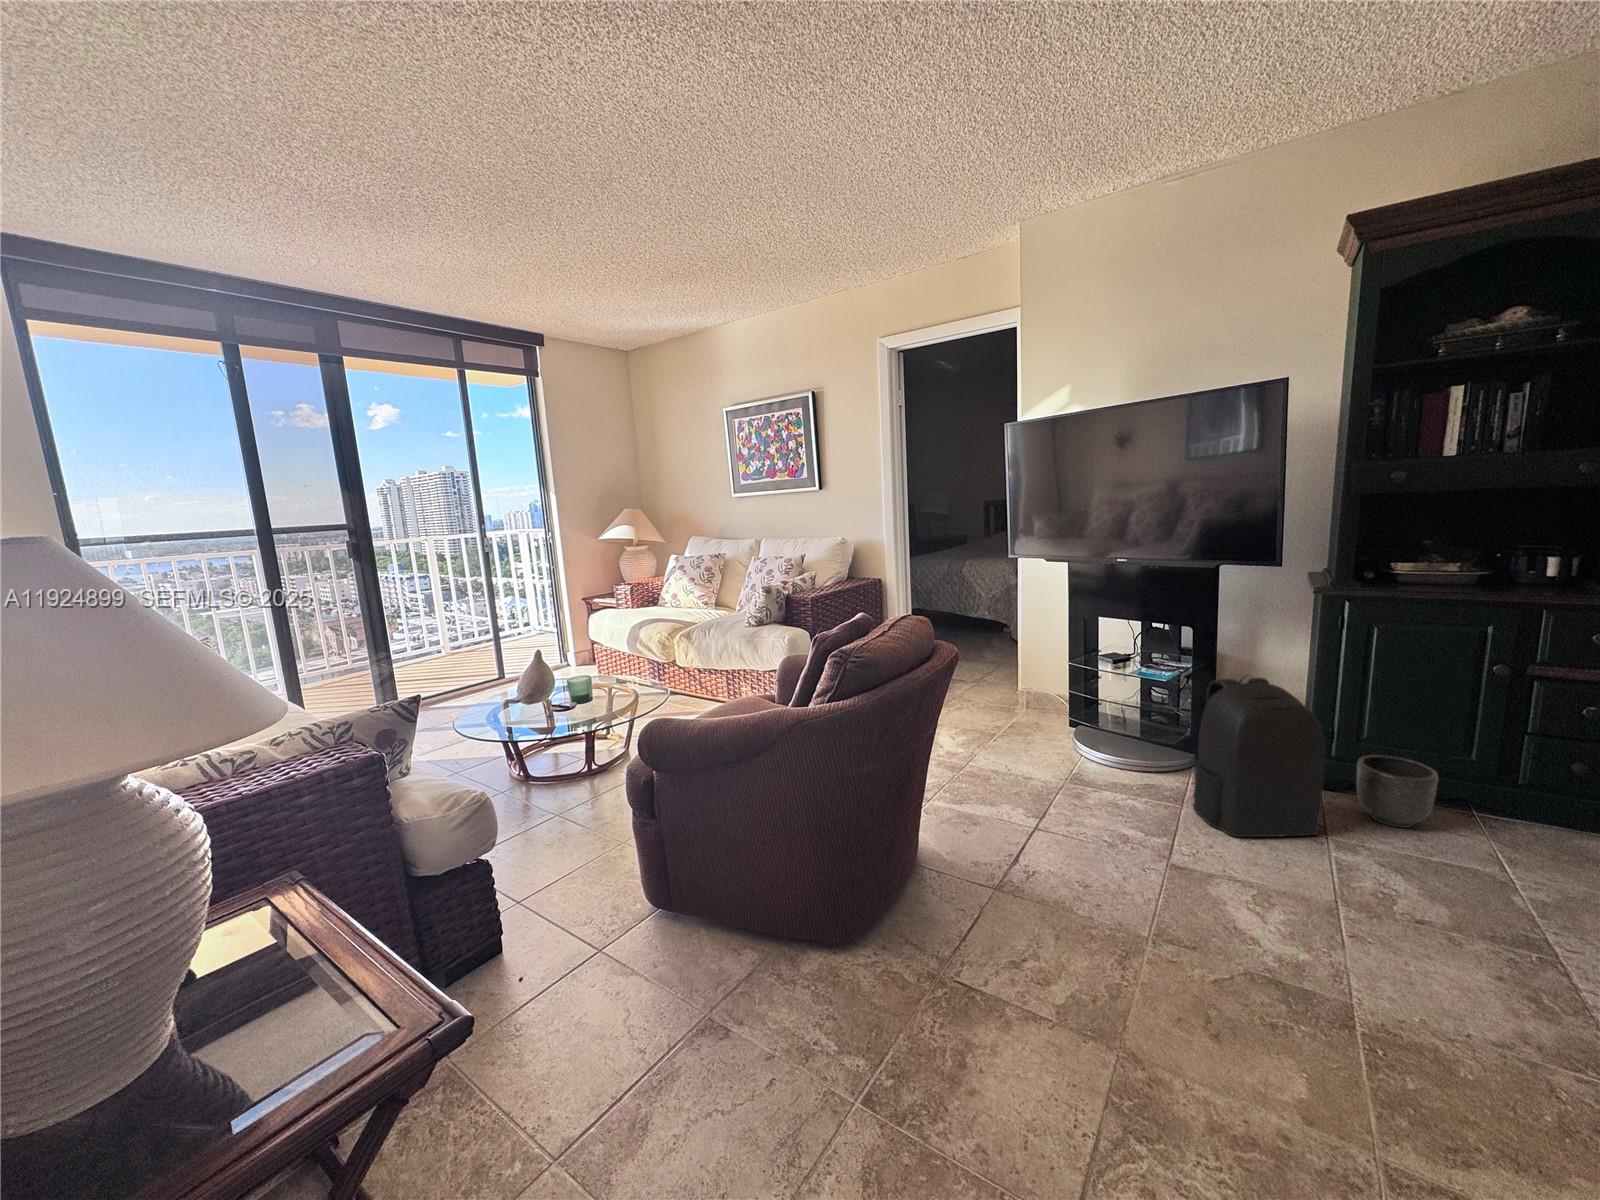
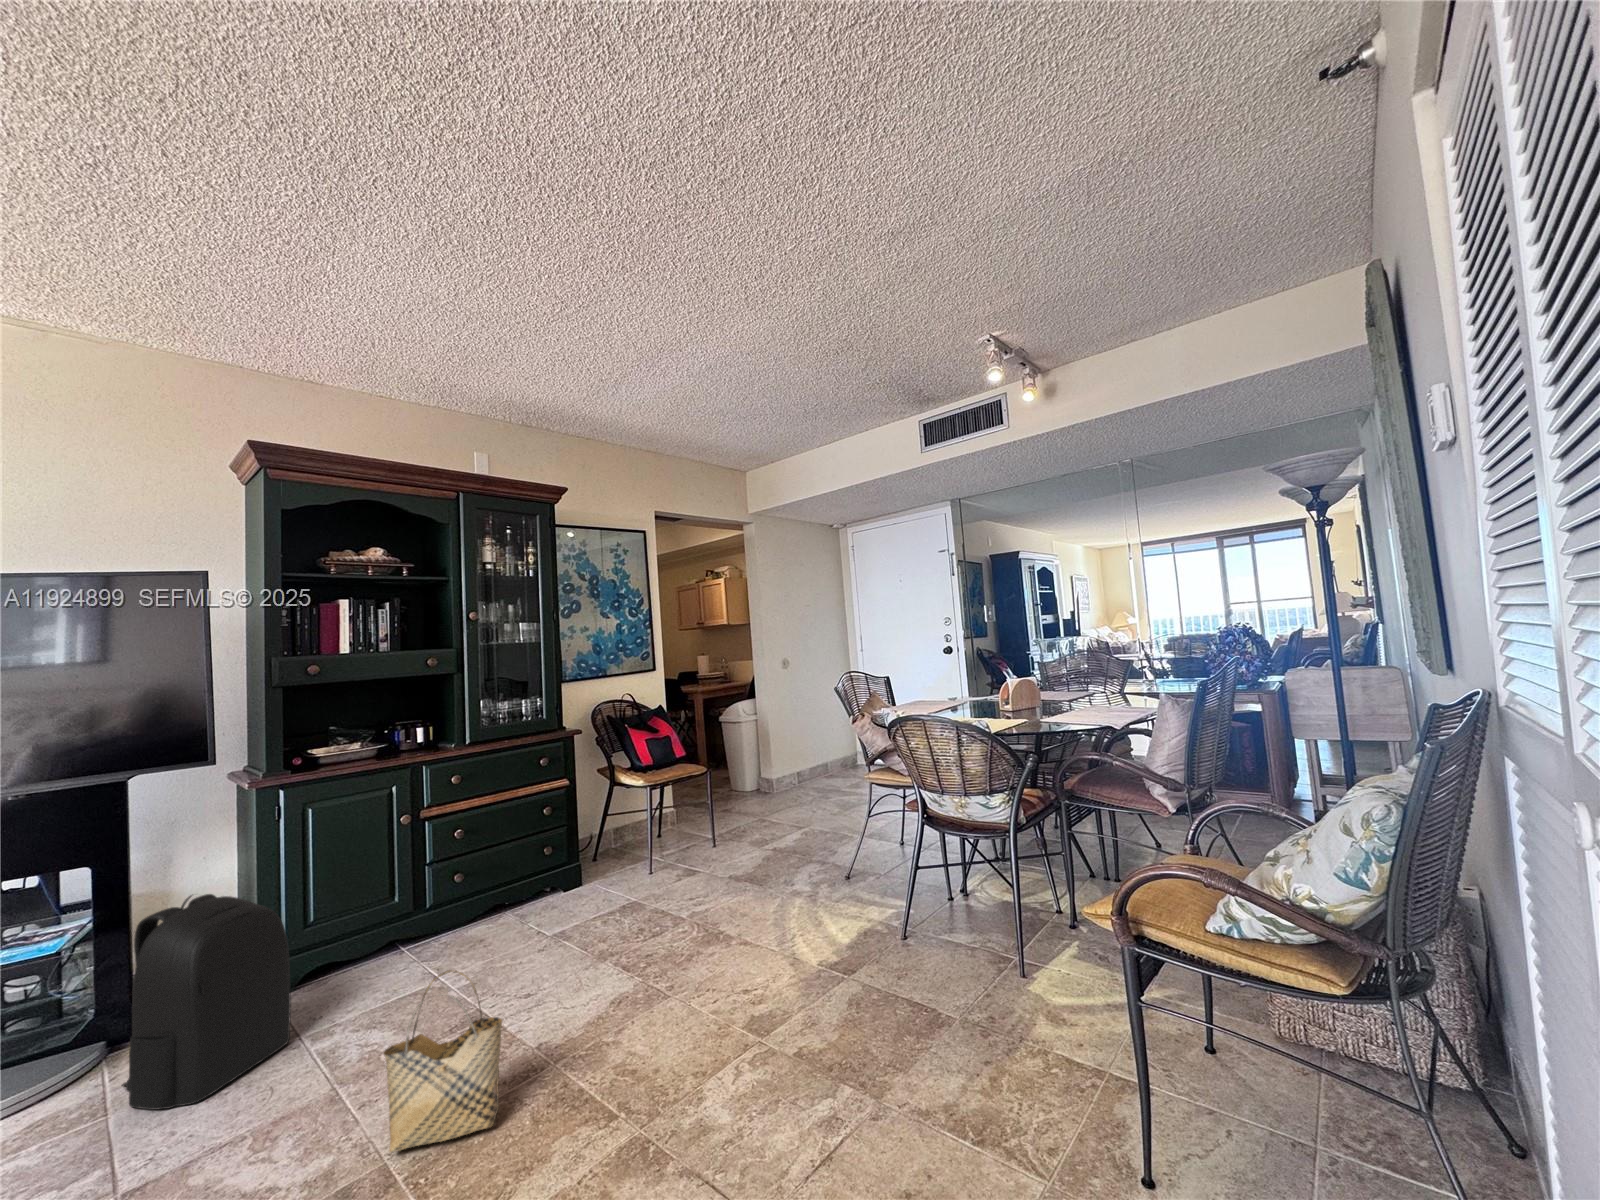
planter: present [1357,755,1438,828] -> none [312,924,379,998]
woven basket: none [1363,872,1545,1079] -> present [383,970,502,1153]

